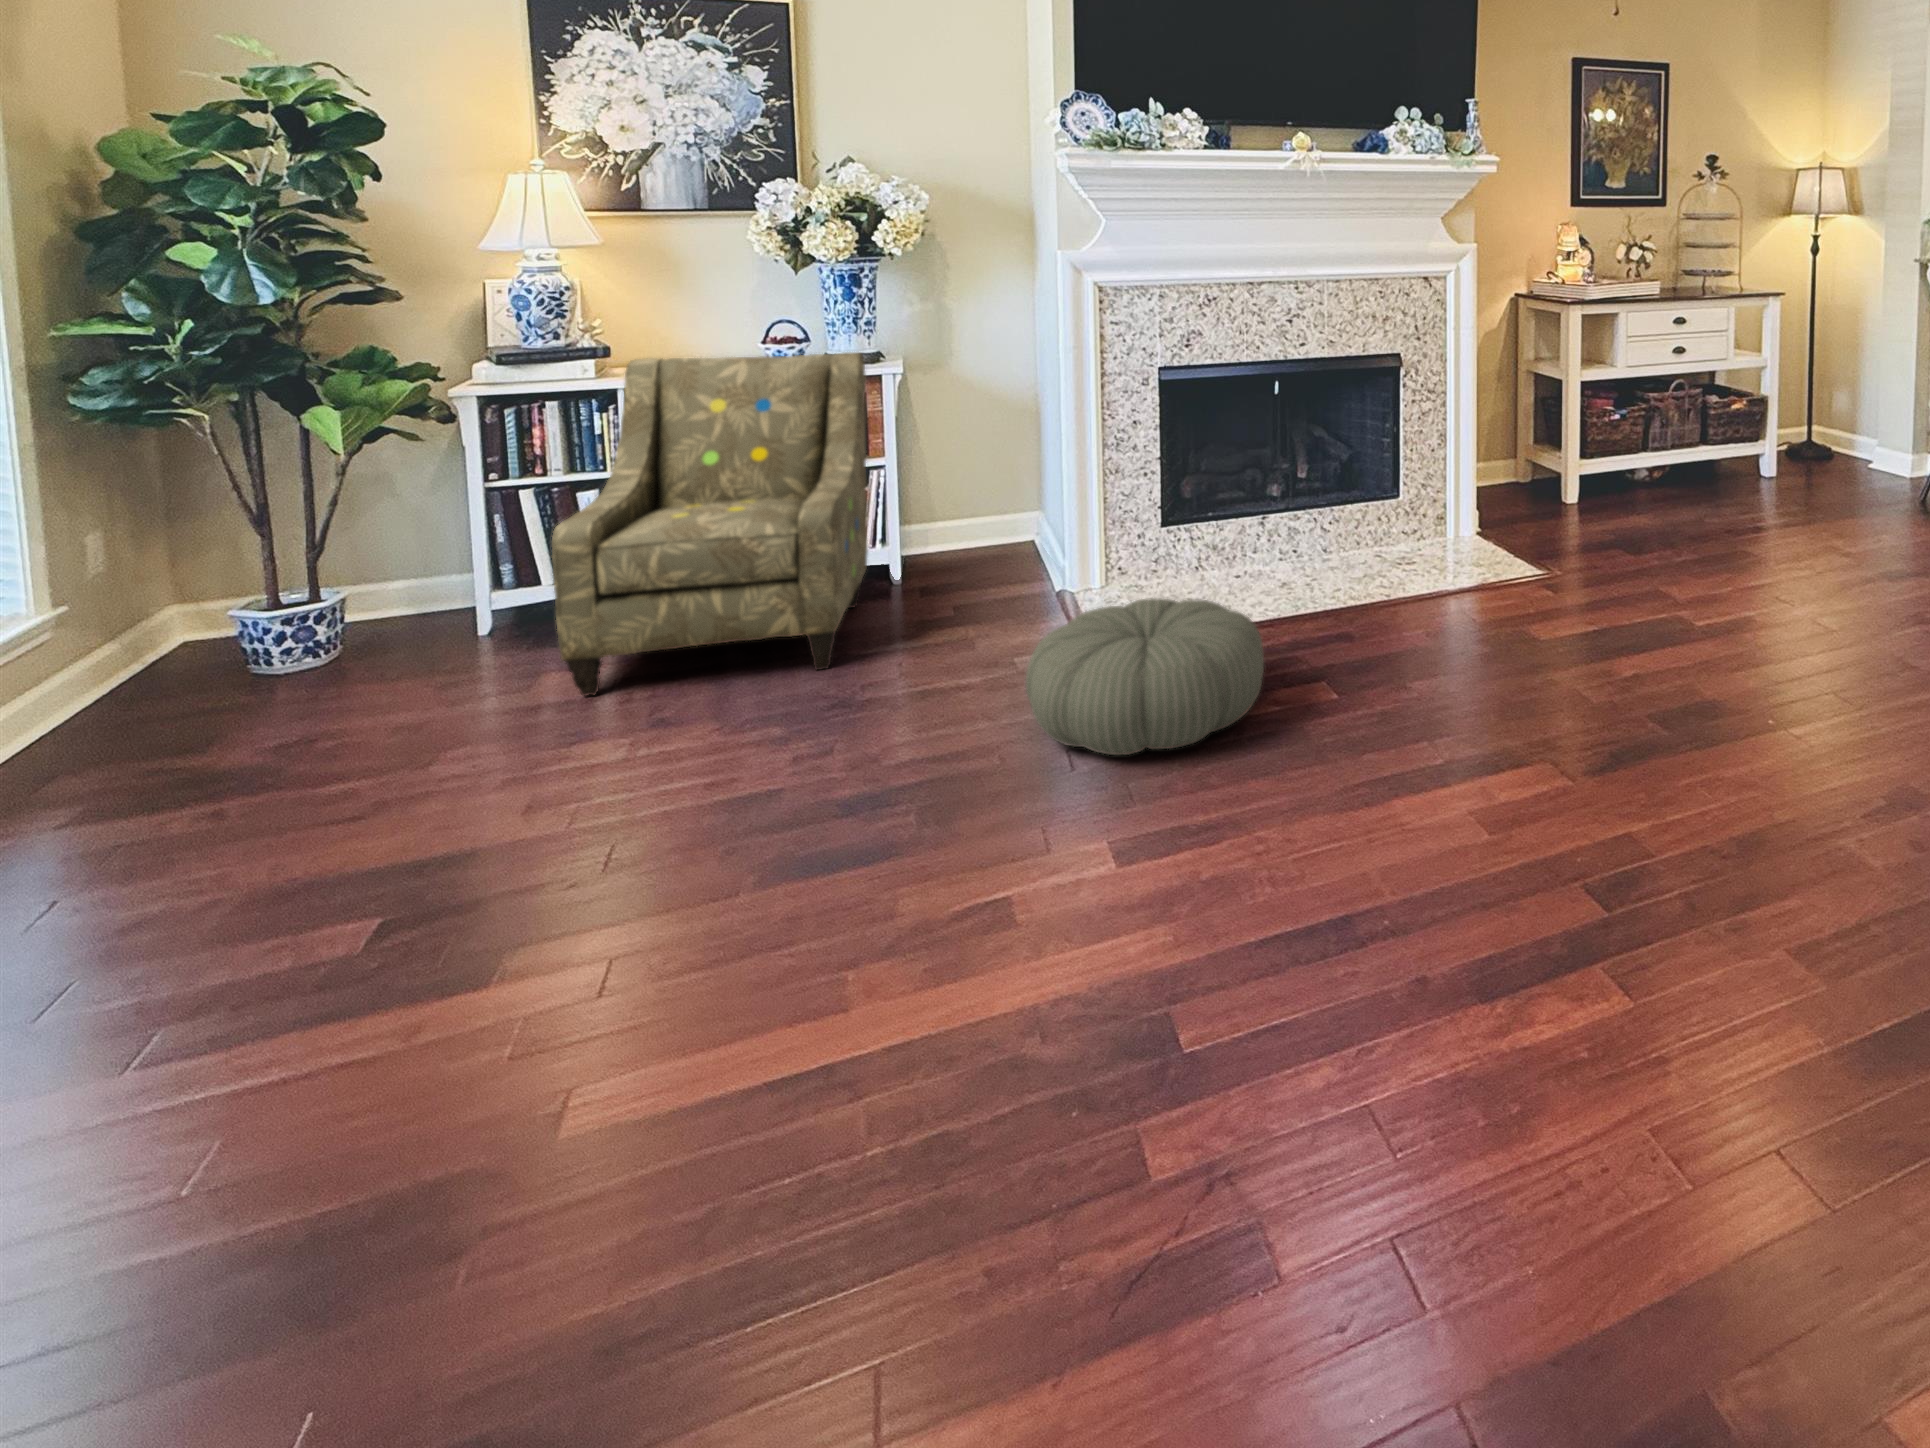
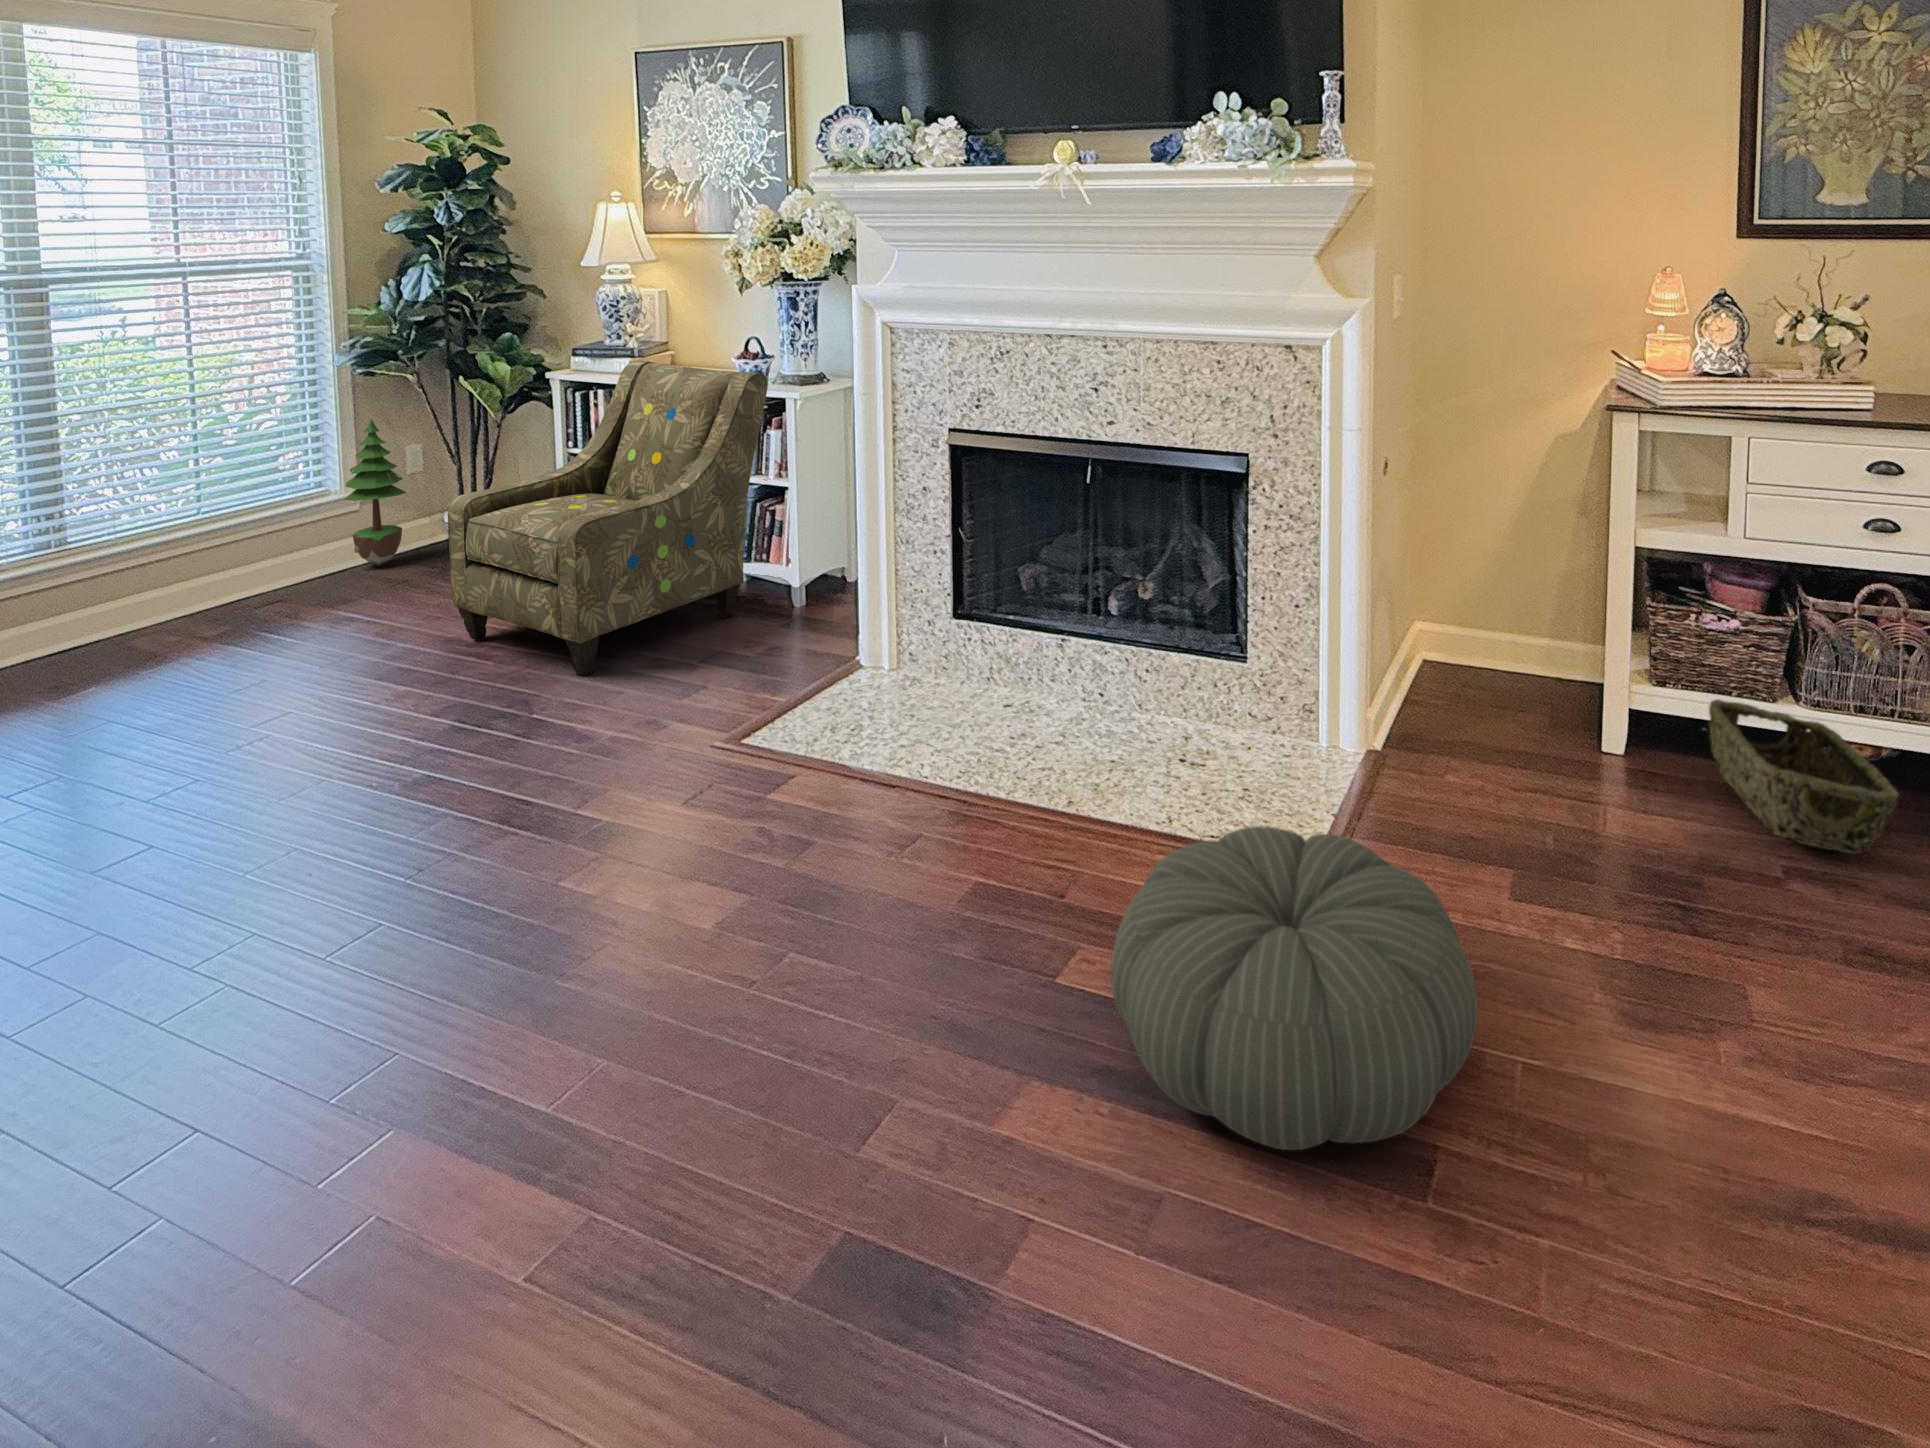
woven basket: none [1620,455,1719,506] -> present [1709,699,1899,853]
potted tree: none [36,494,164,718] -> present [344,419,406,566]
pouf: present [1026,598,1264,755] -> present [1111,826,1478,1150]

